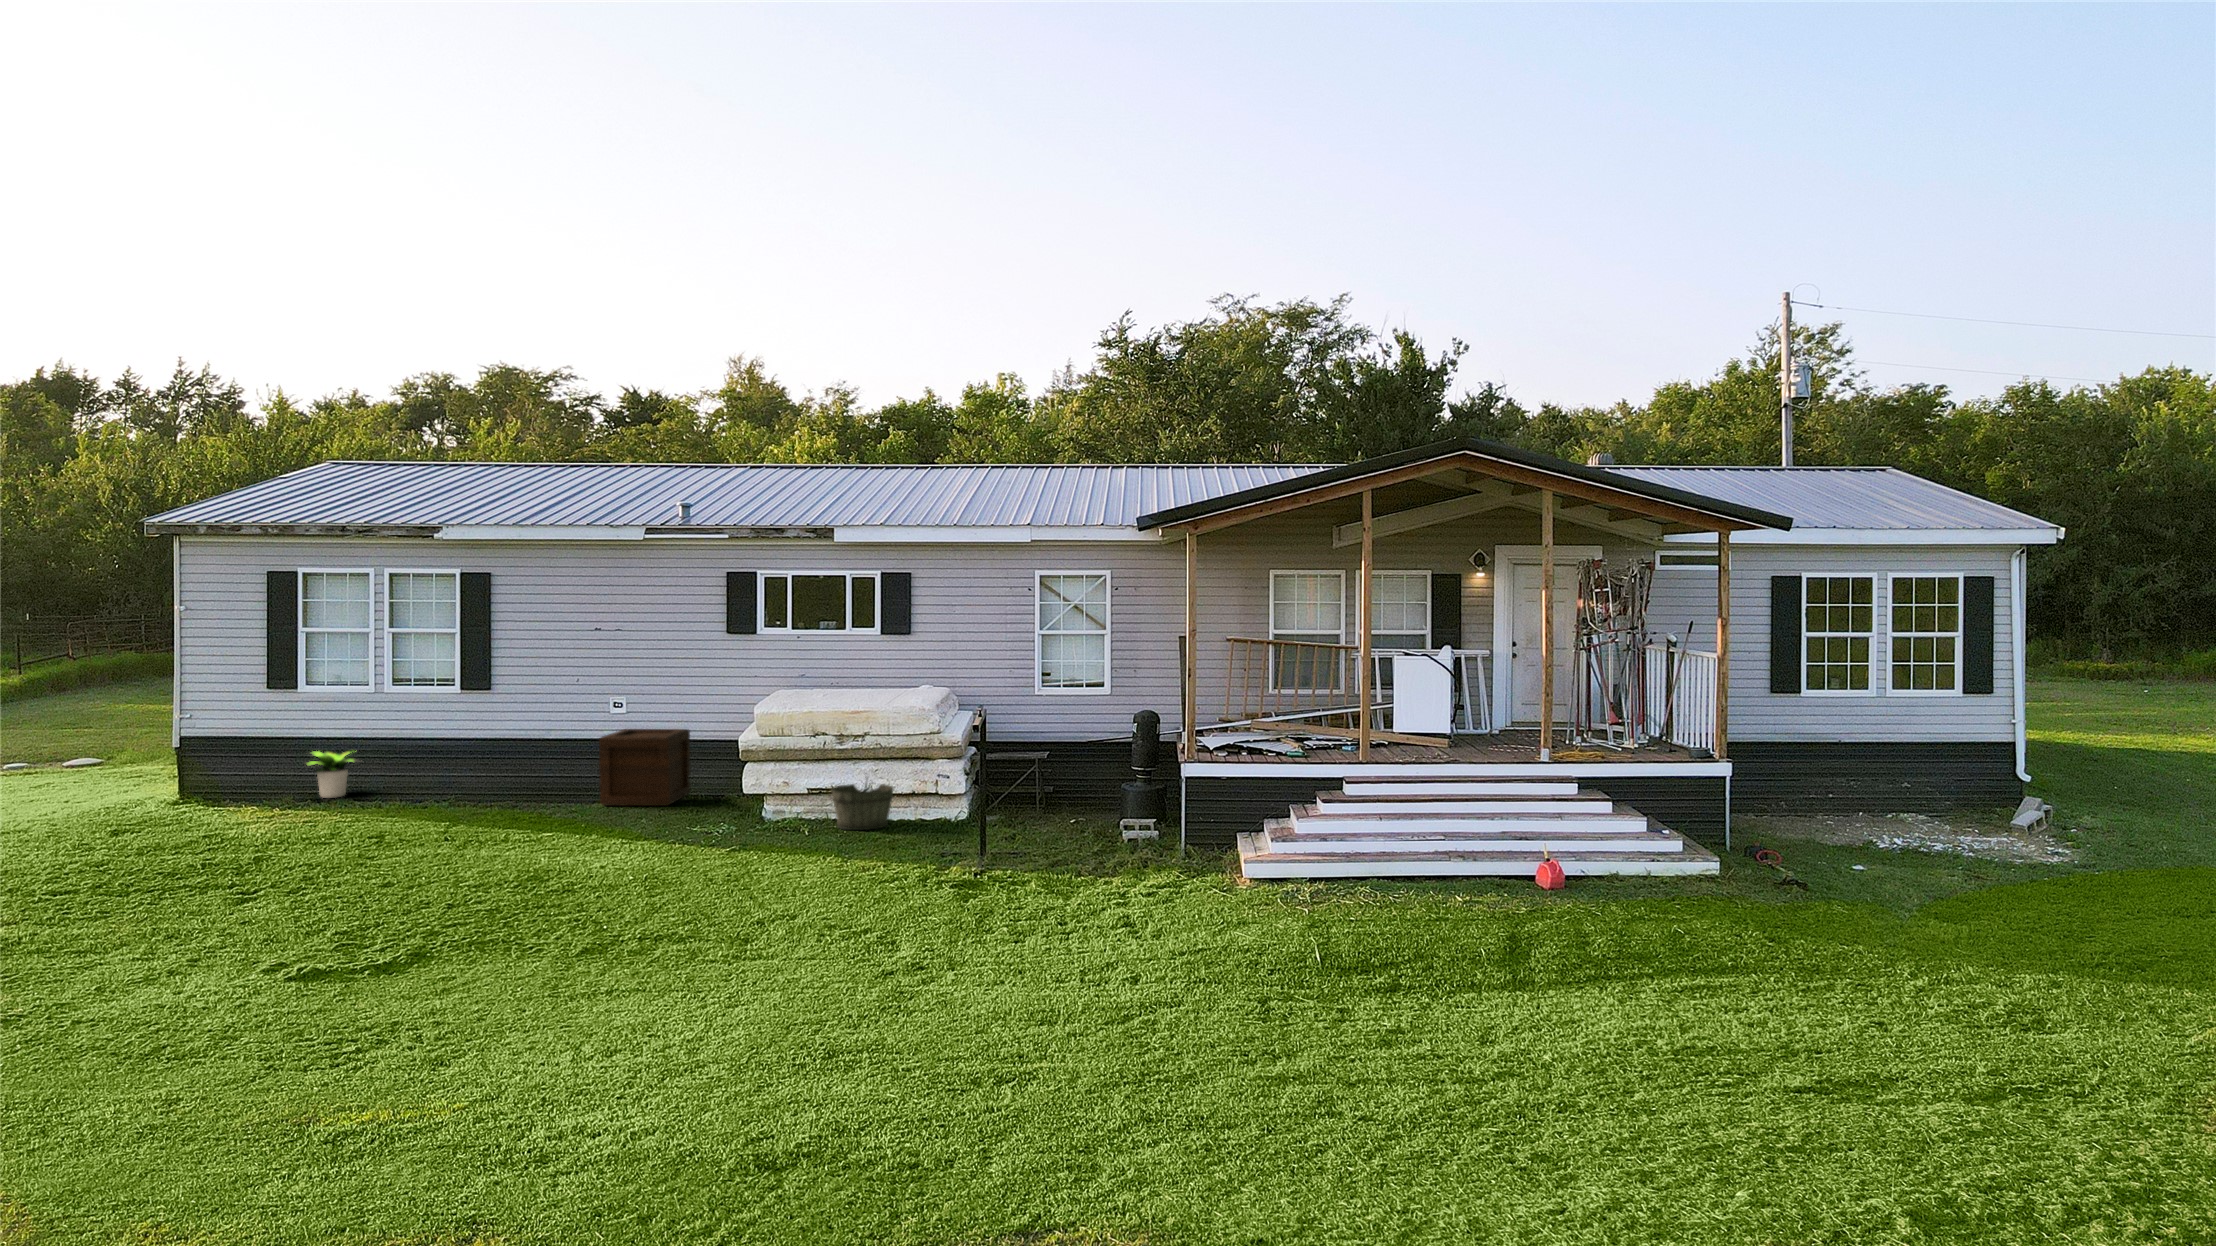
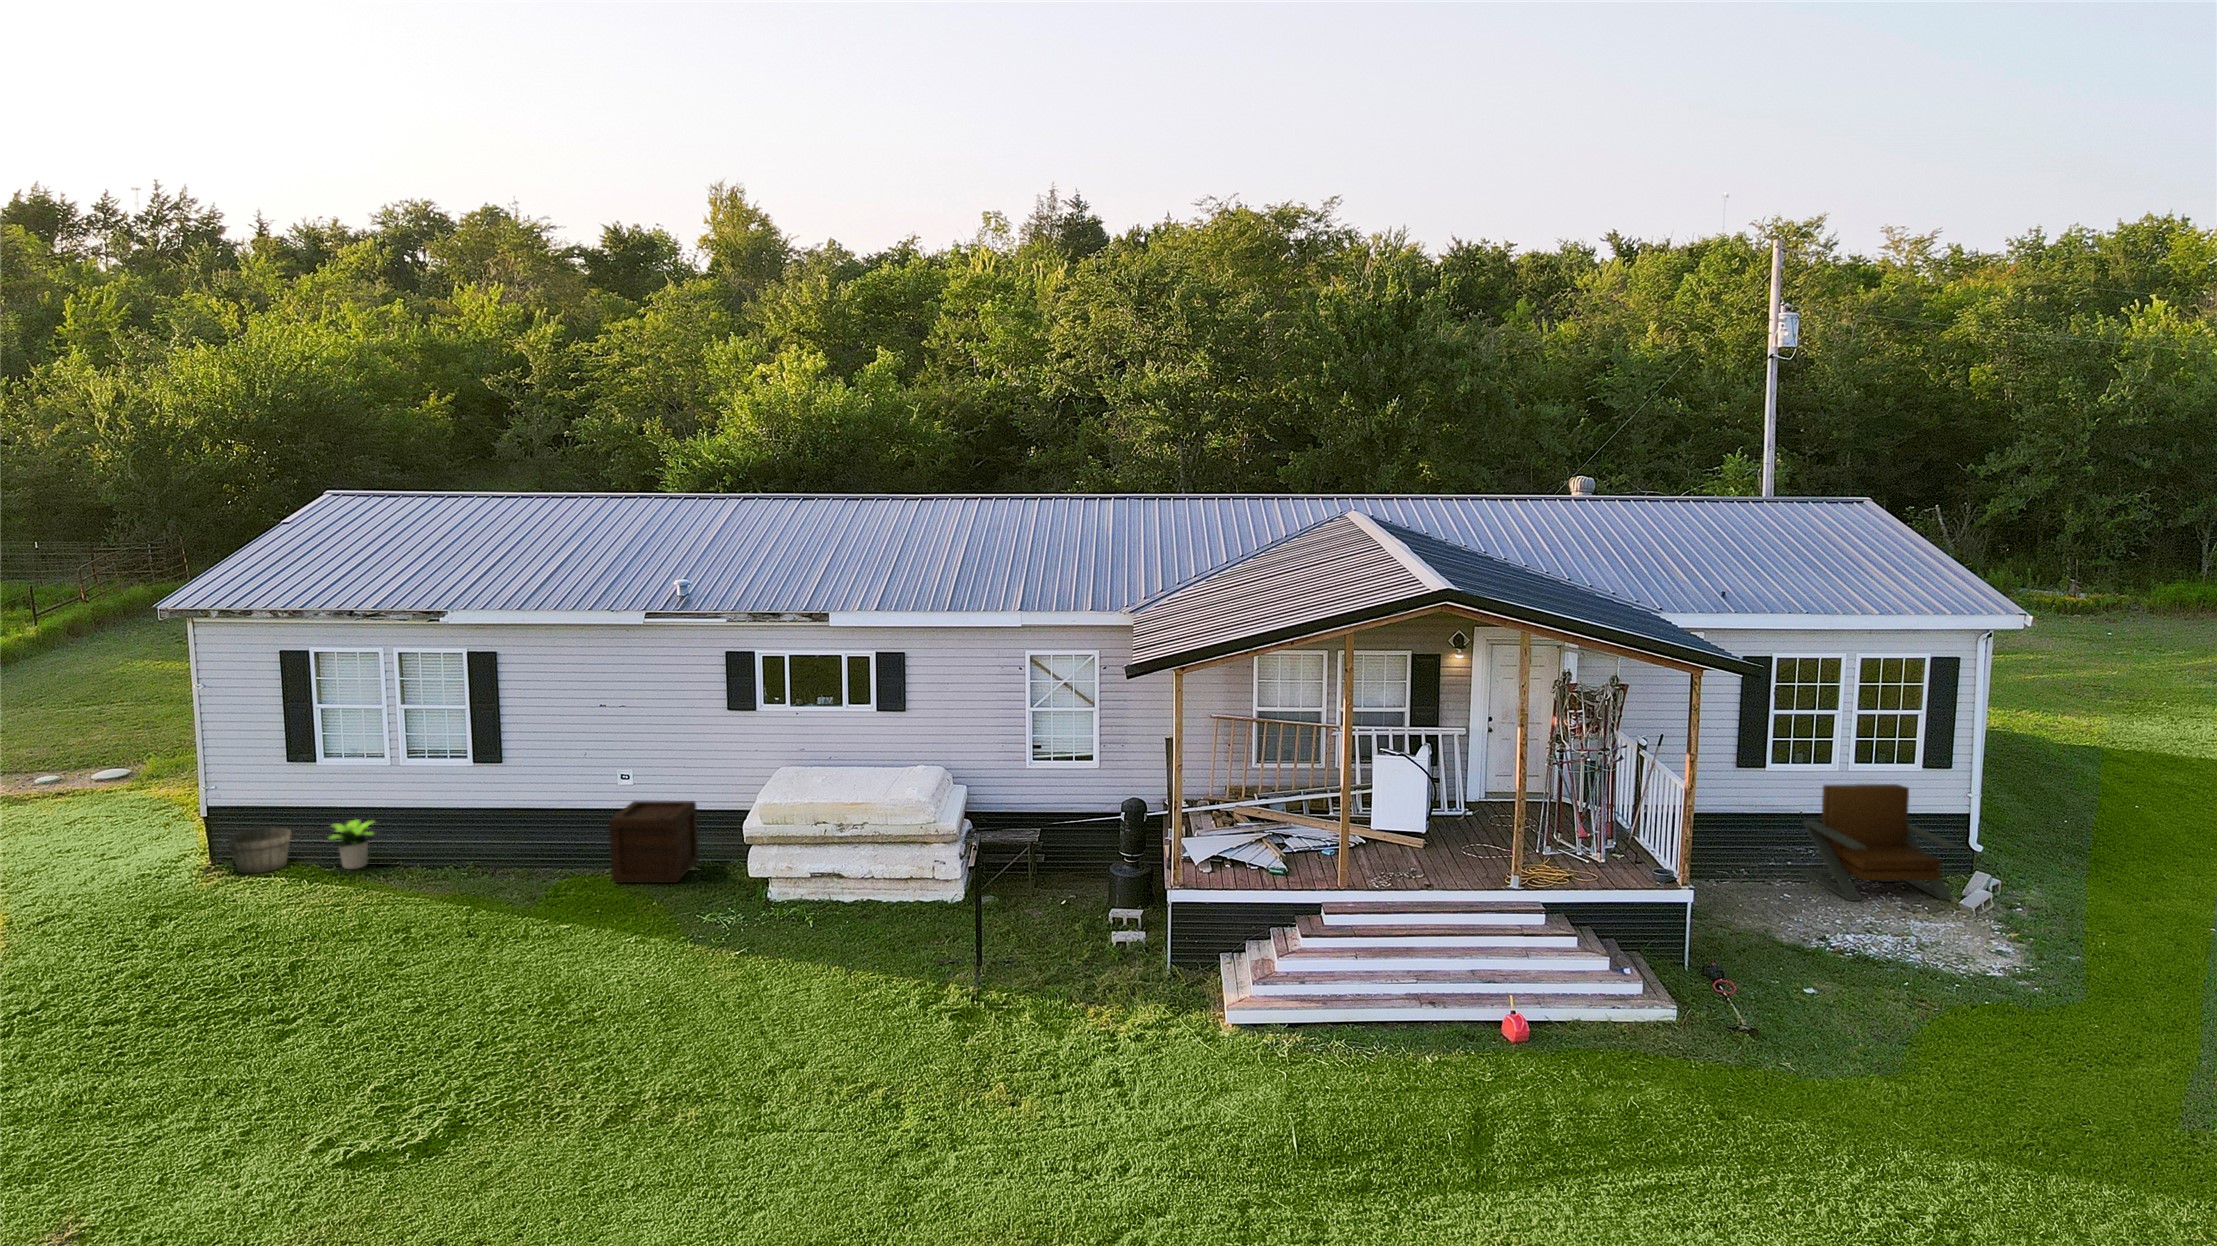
lounge chair: none [1843,705,2007,816] -> present [1801,784,1958,901]
wooden bucket: present [831,779,893,830] -> present [228,827,291,873]

